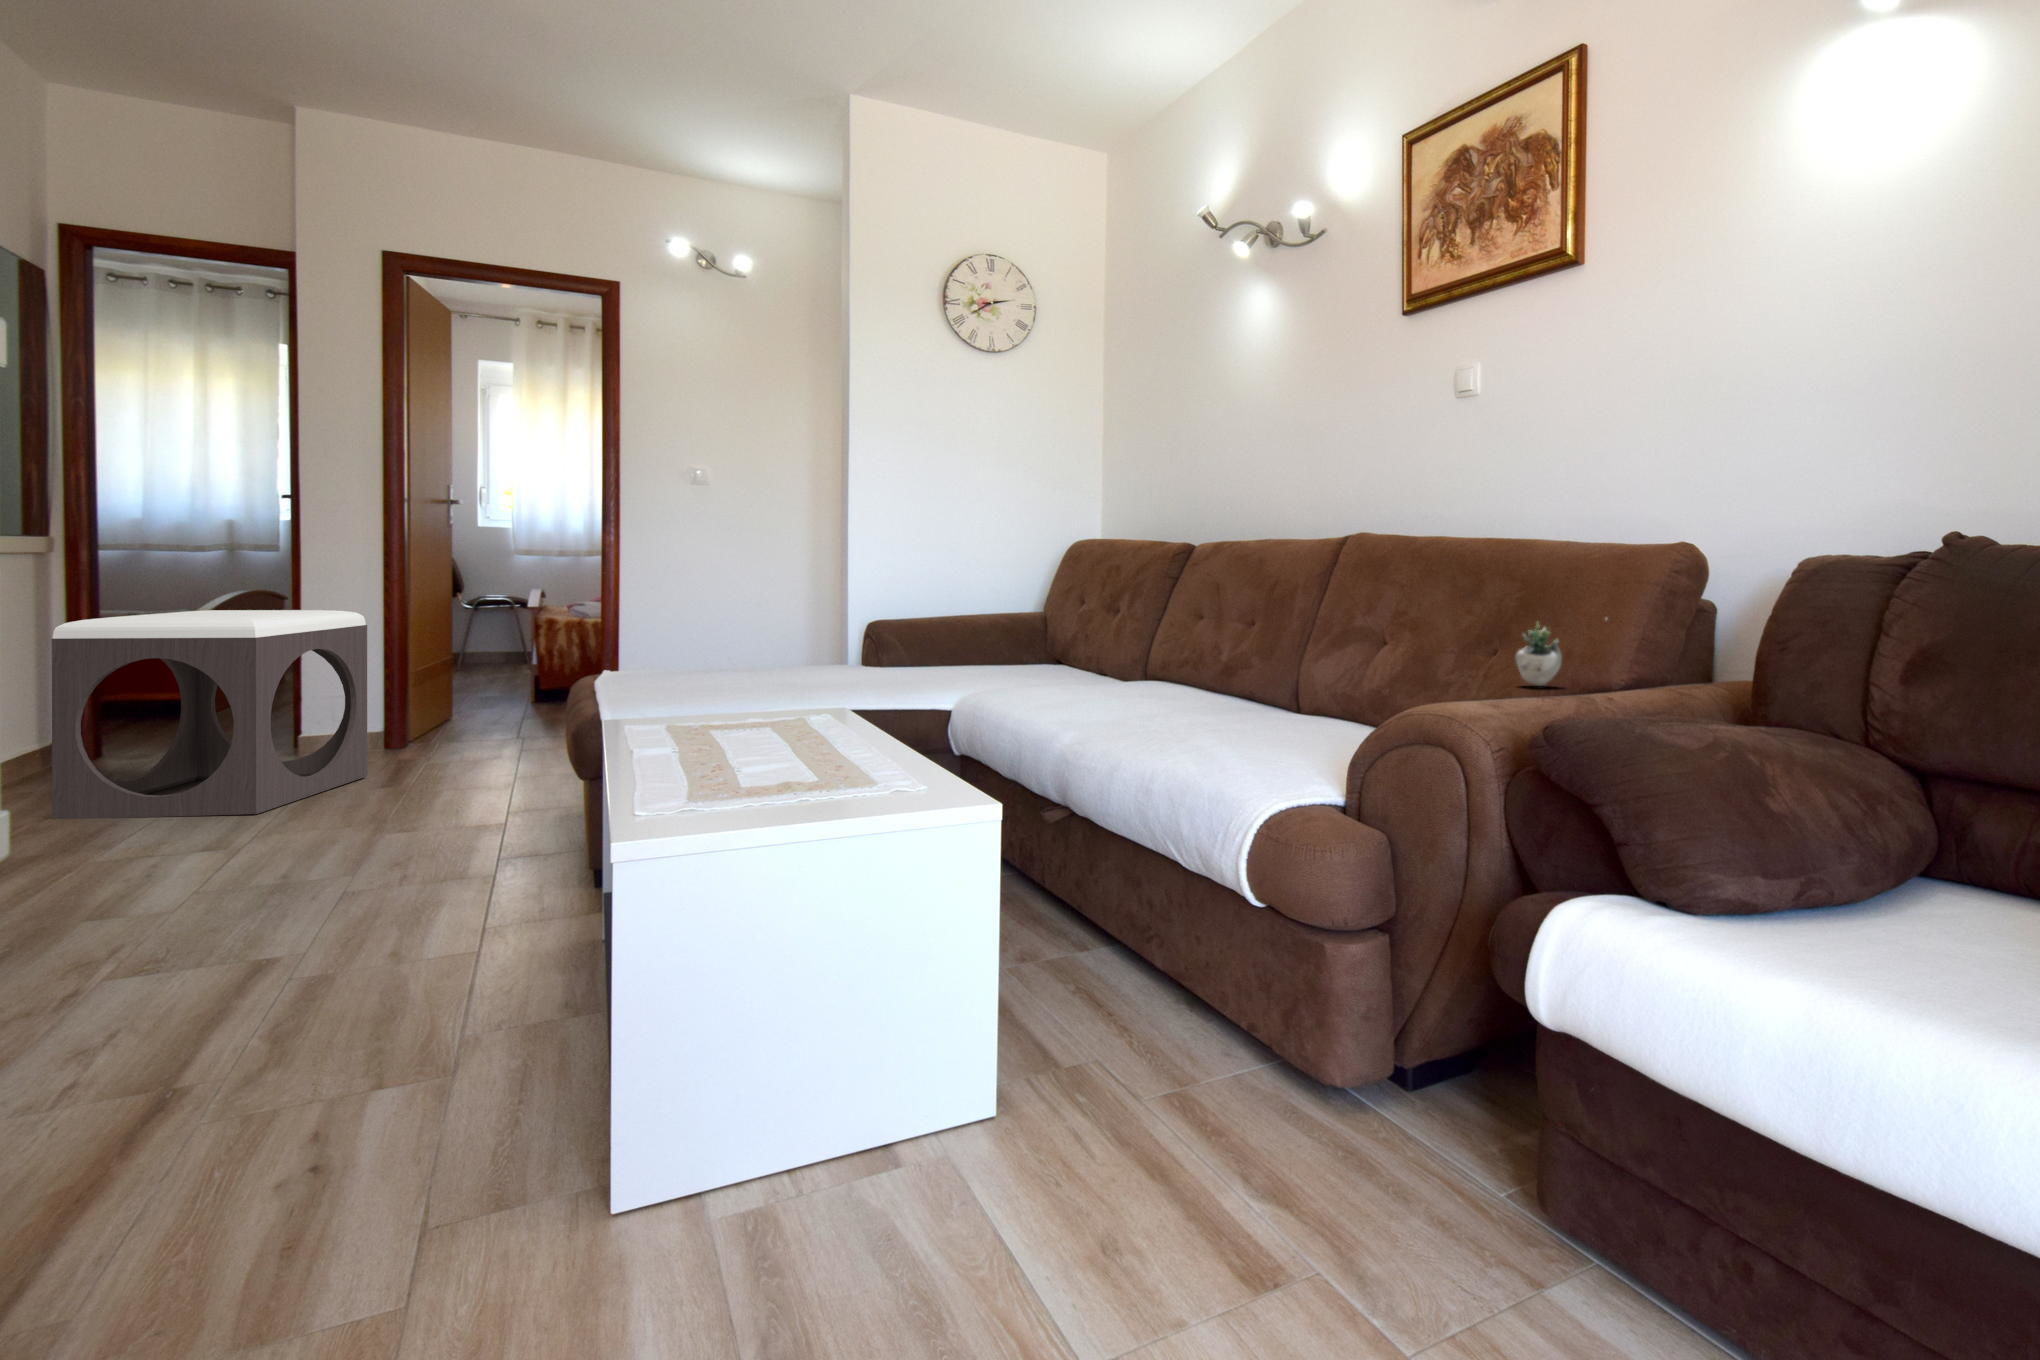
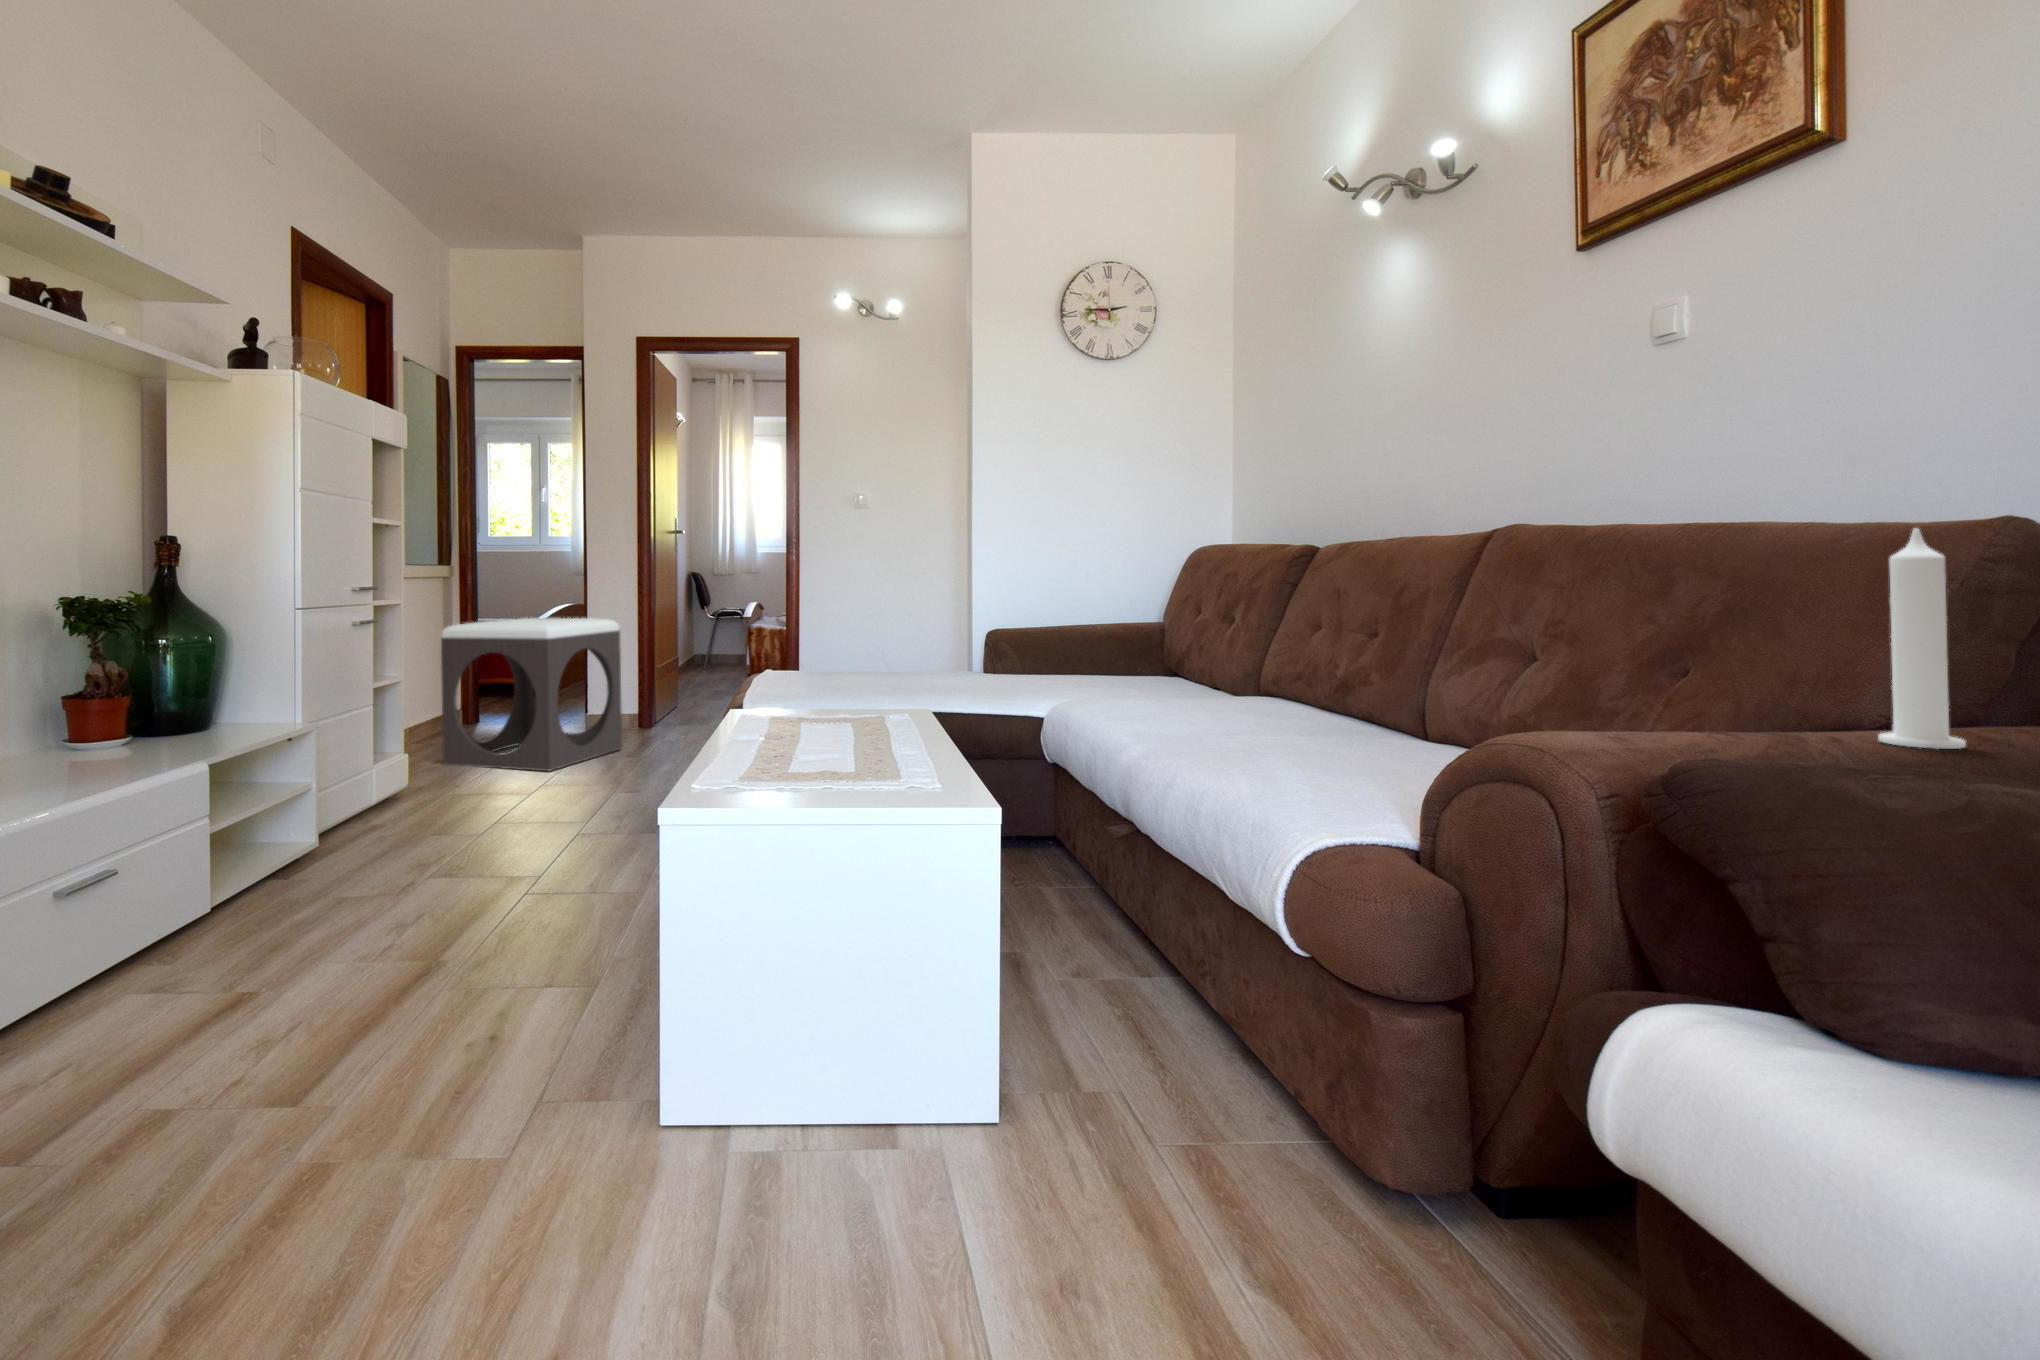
candle: none [1628,549,1675,703] -> present [1878,528,1966,749]
succulent plant: present [1516,620,1607,686] -> none [1705,627,1860,719]

